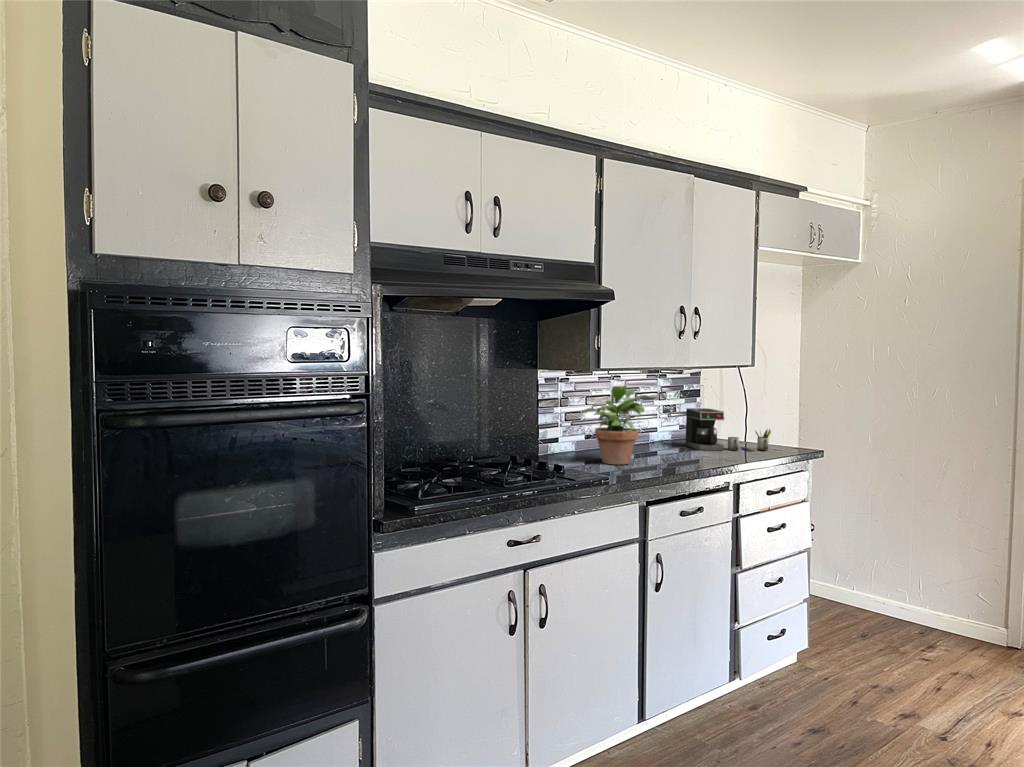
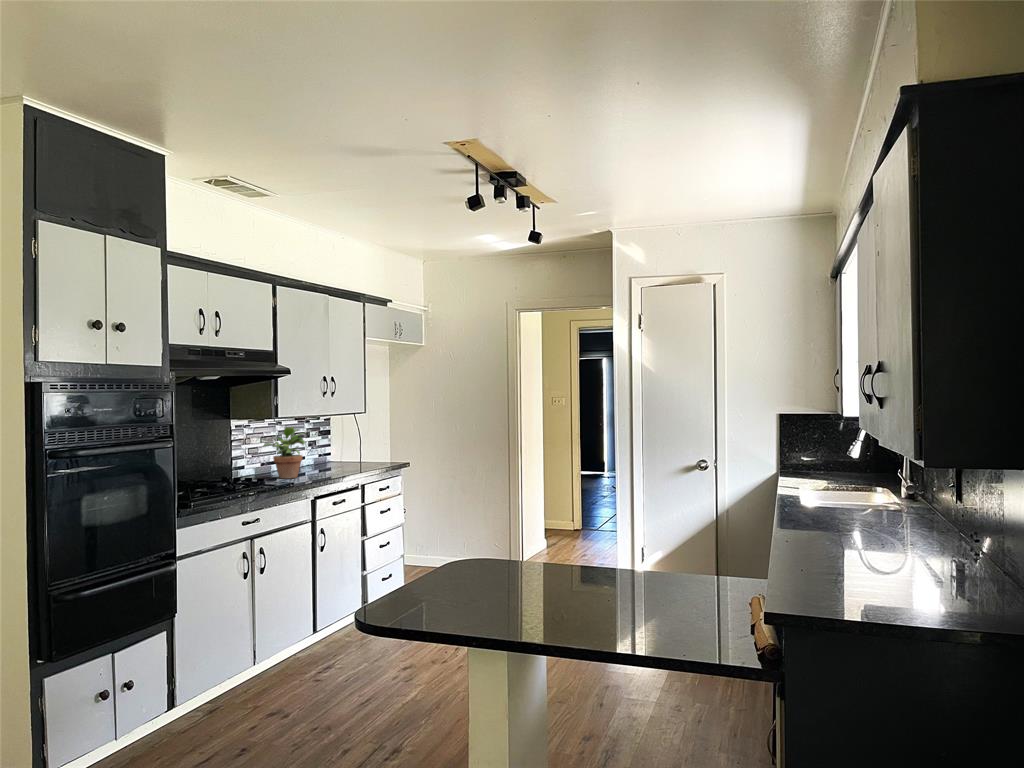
coffee maker: present [685,408,771,451] -> none [325,441,380,469]

